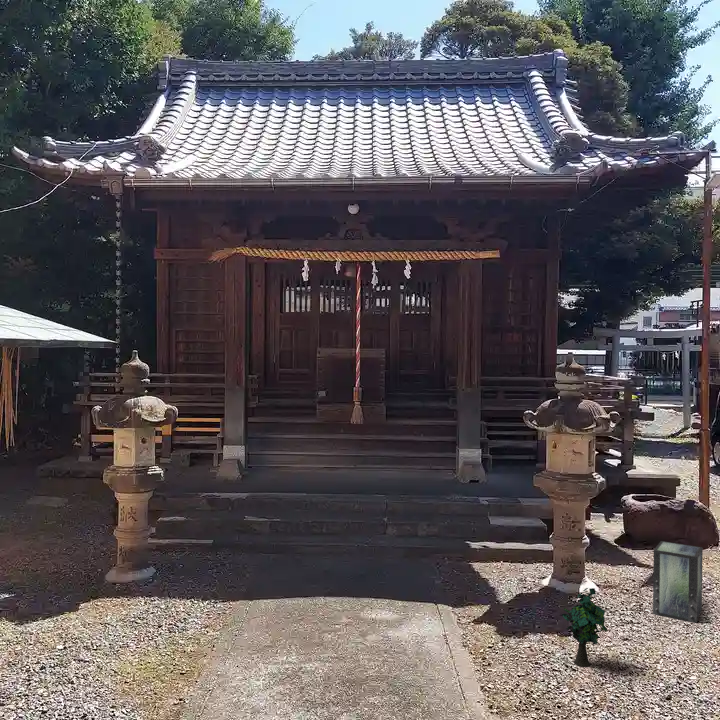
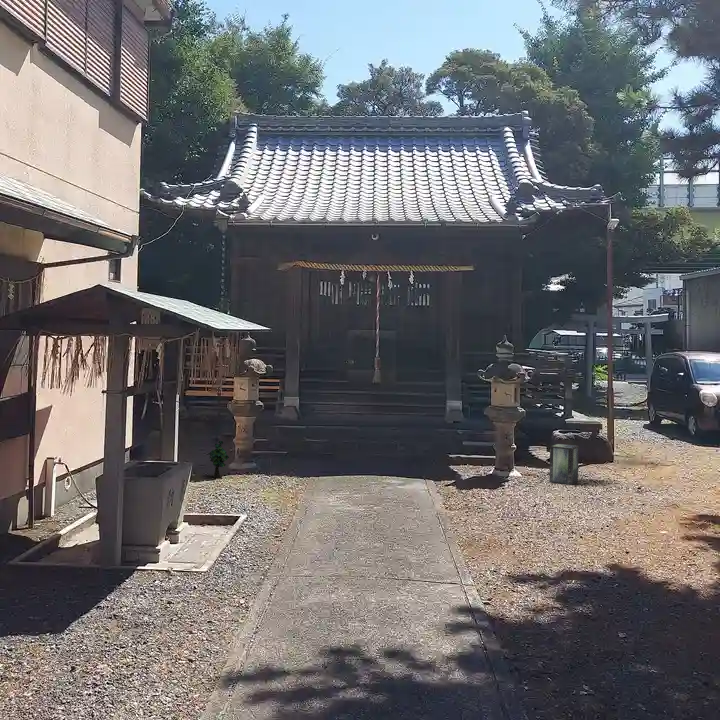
decorative plant: present [561,588,607,667] -> present [208,441,229,478]

